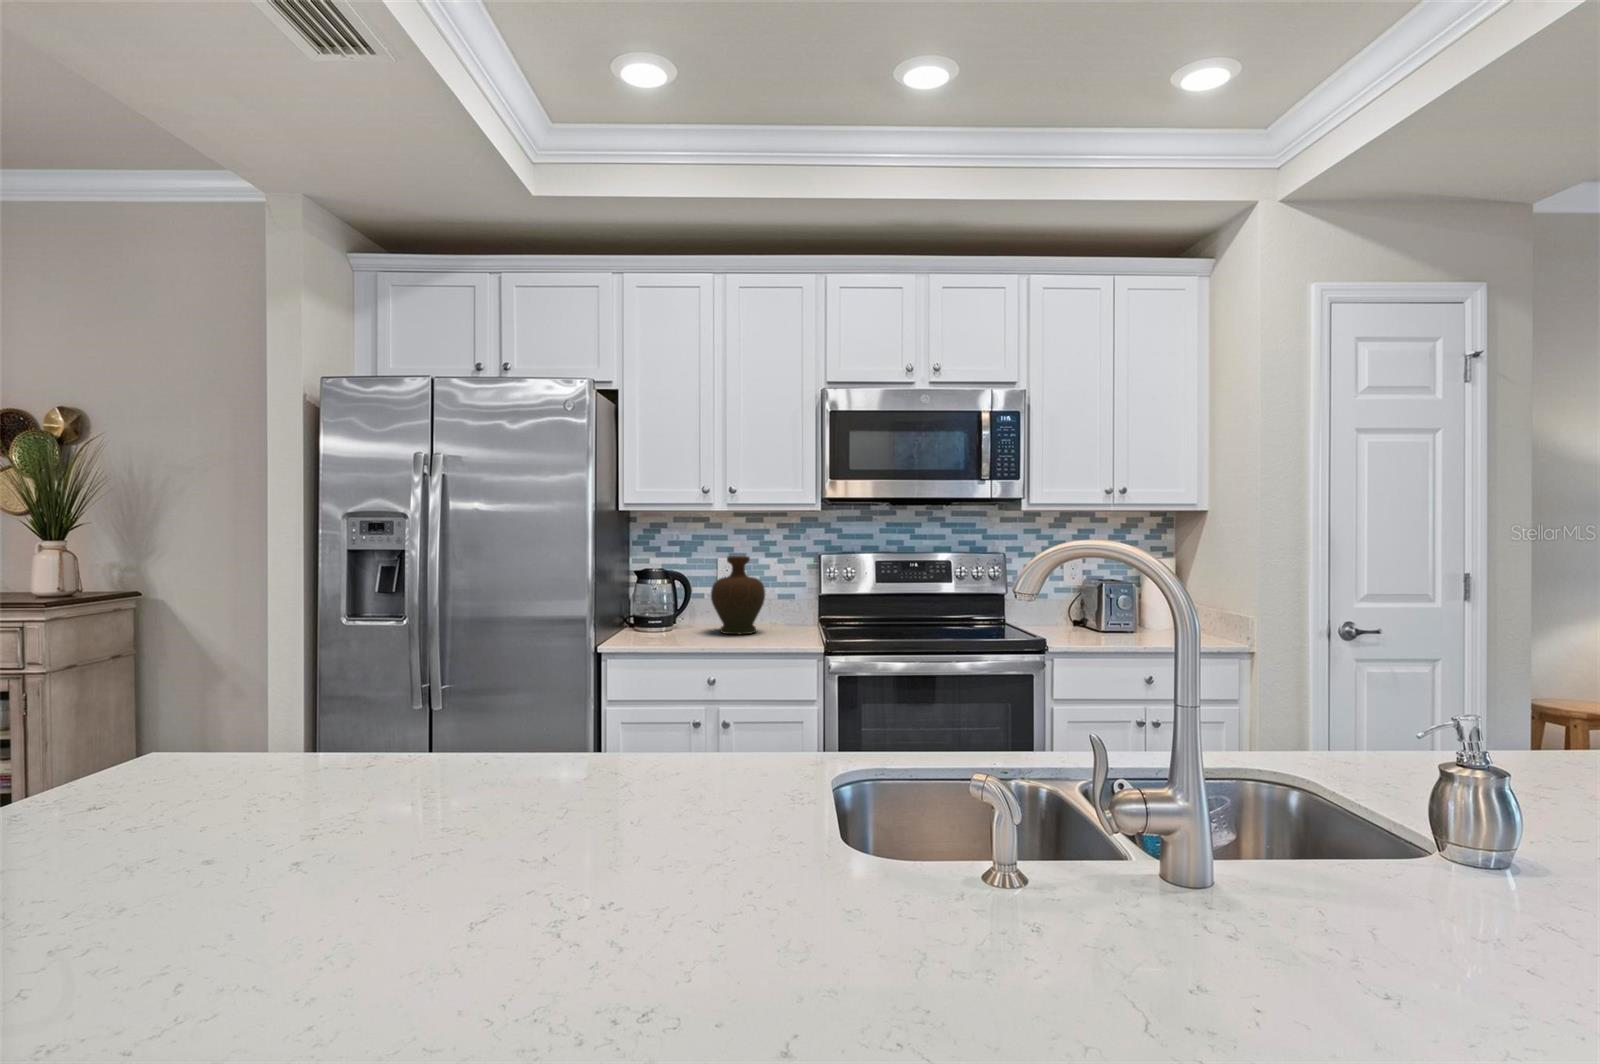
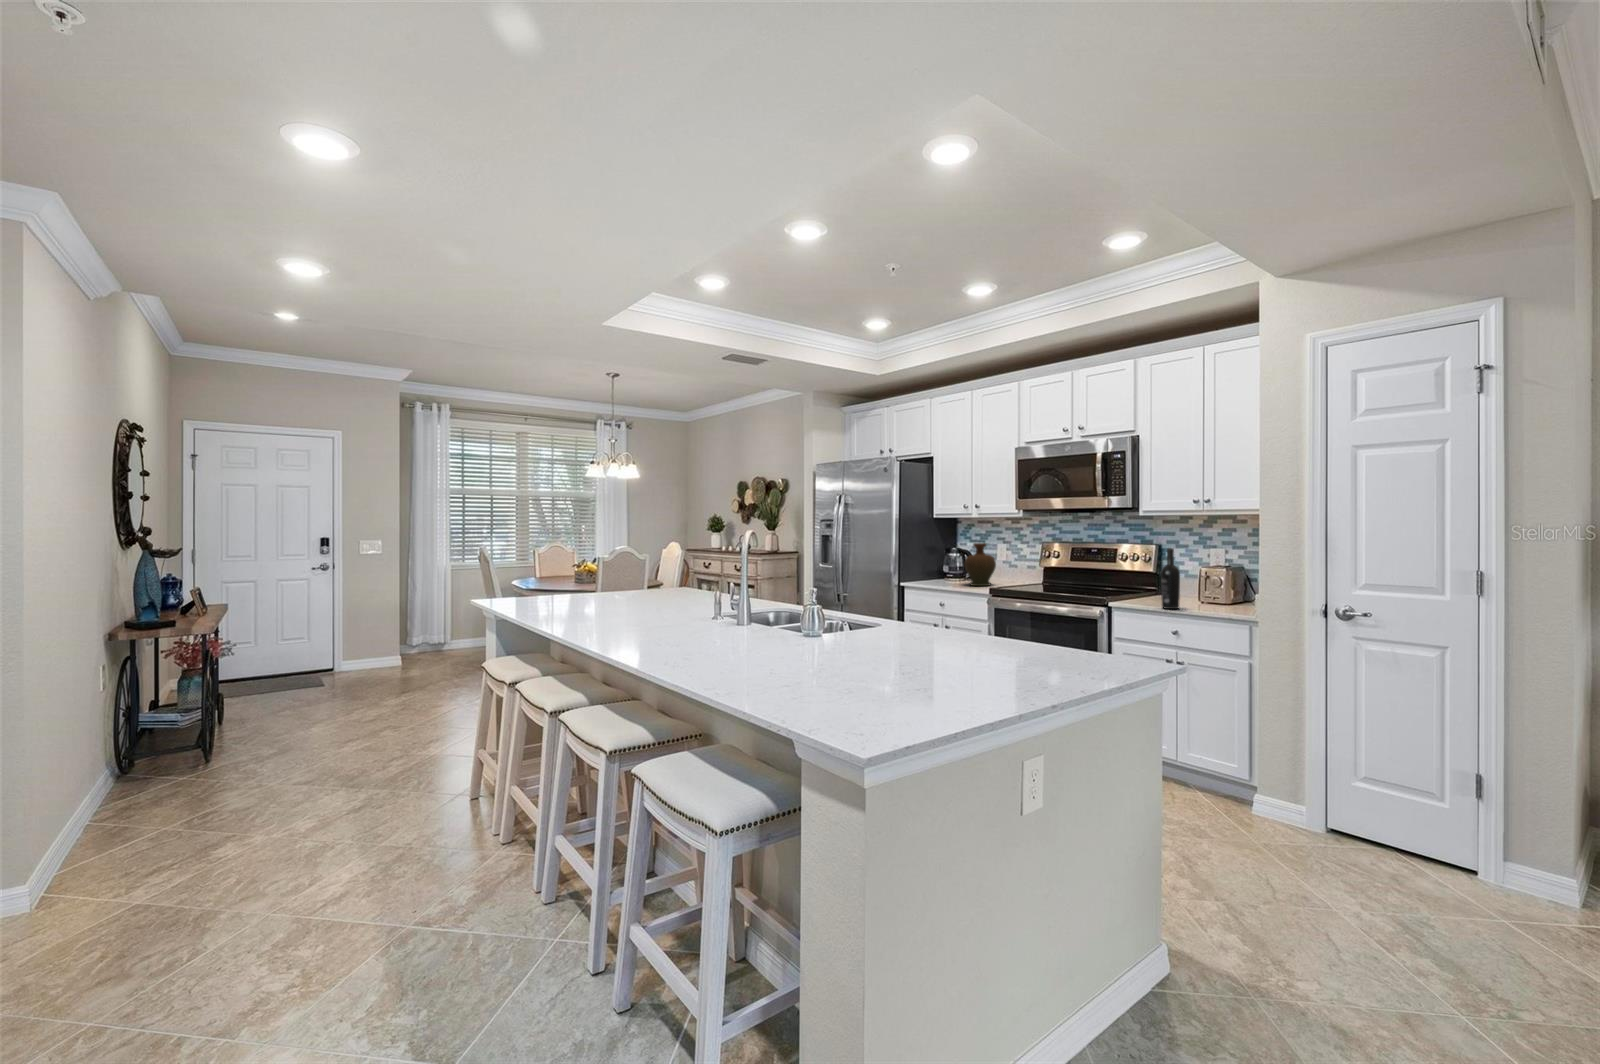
wine bottle: none [1090,554,1115,639] -> present [1161,548,1180,609]

